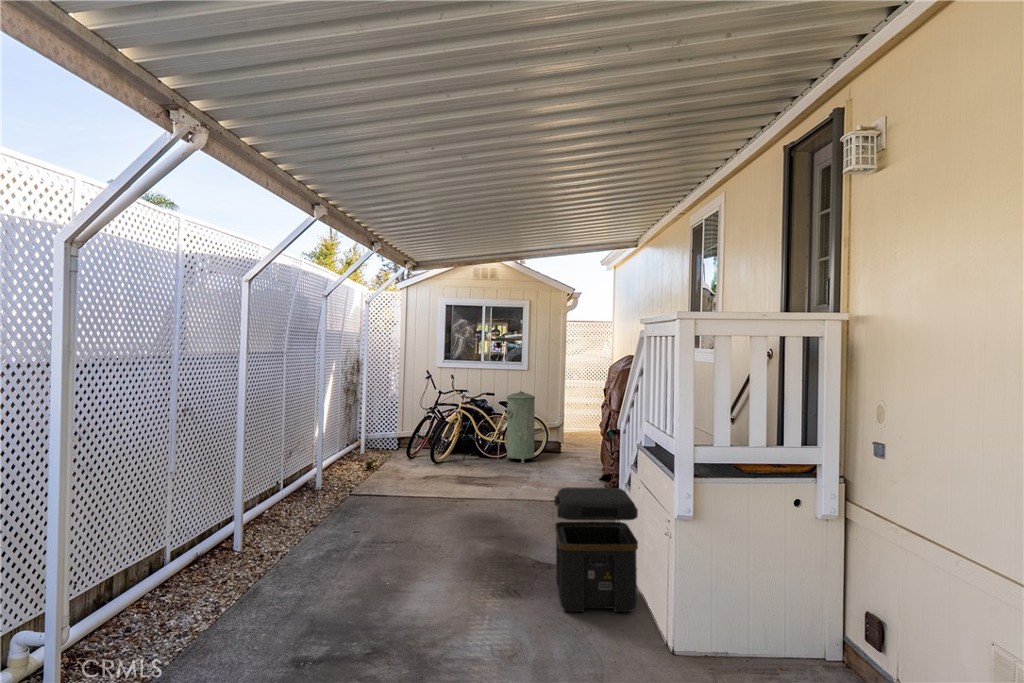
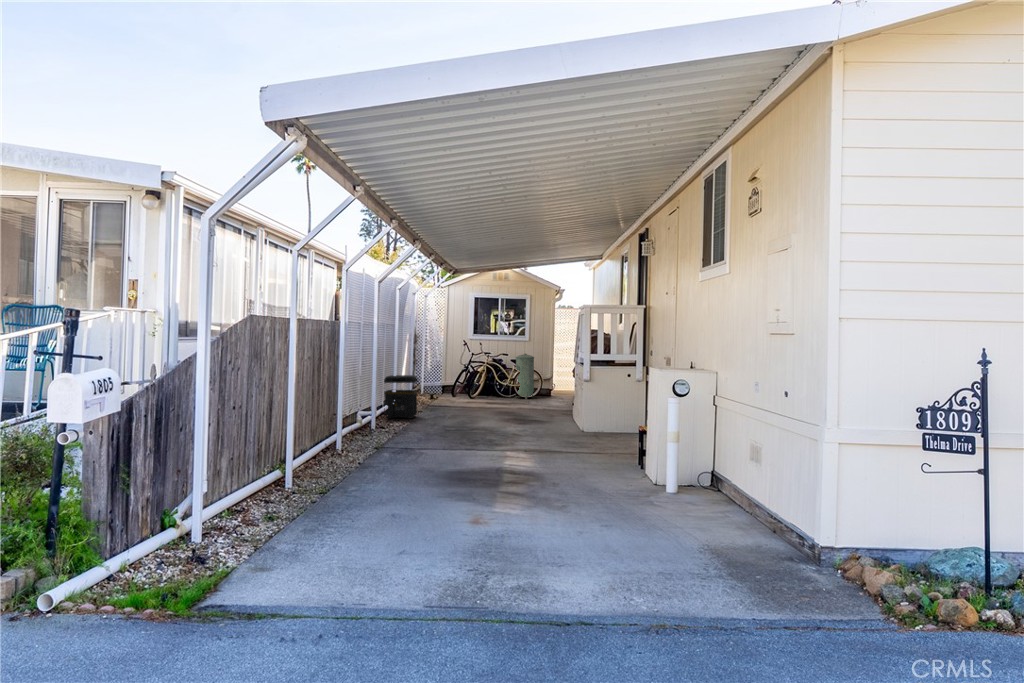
toolbox: present [555,488,638,612] -> present [384,375,418,419]

